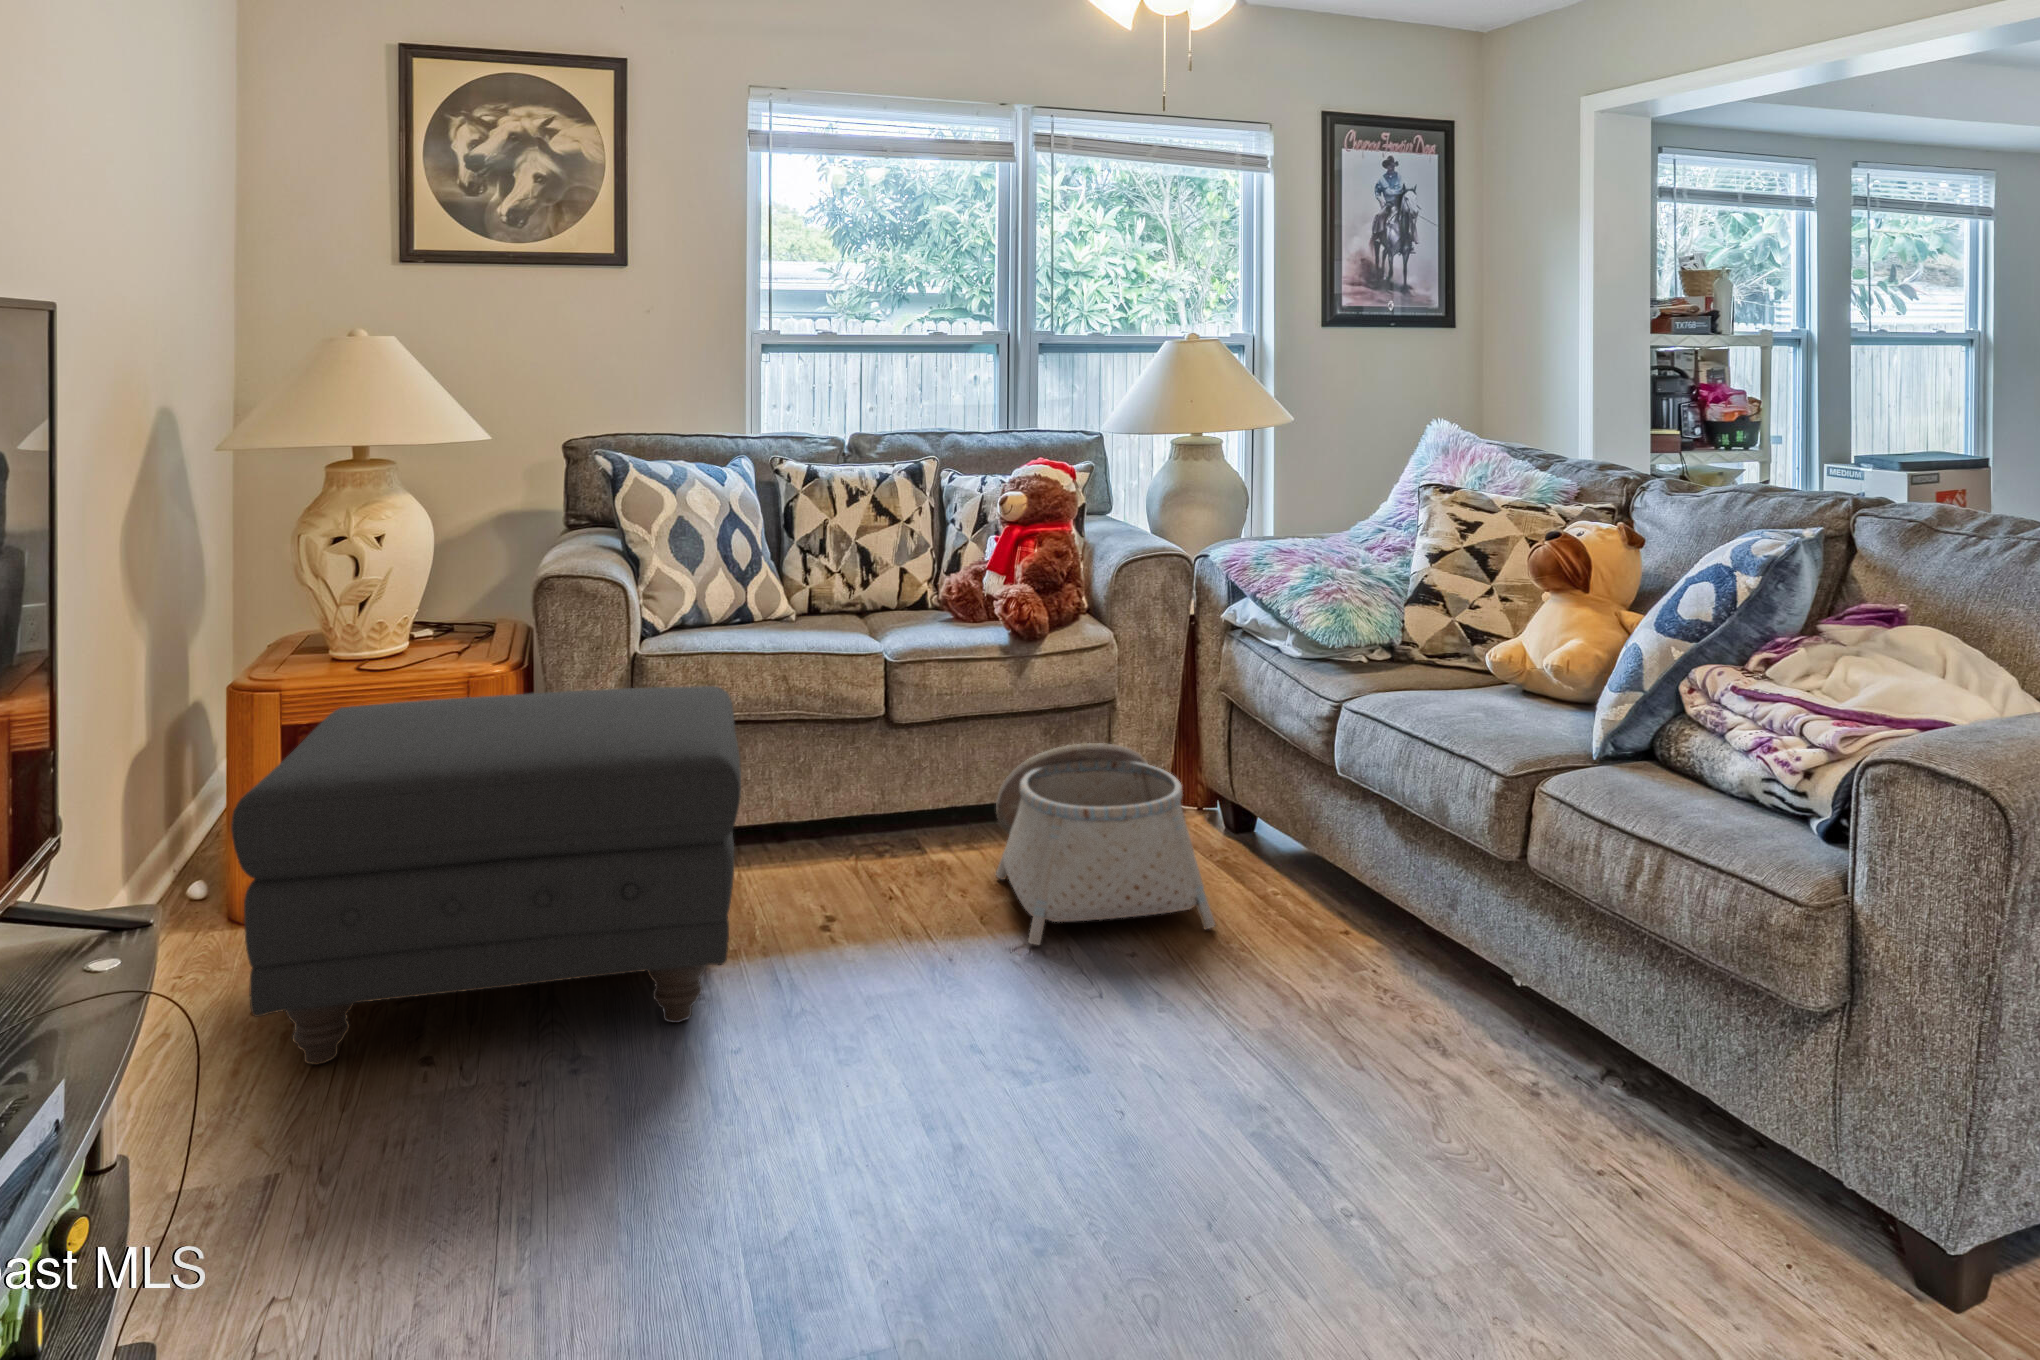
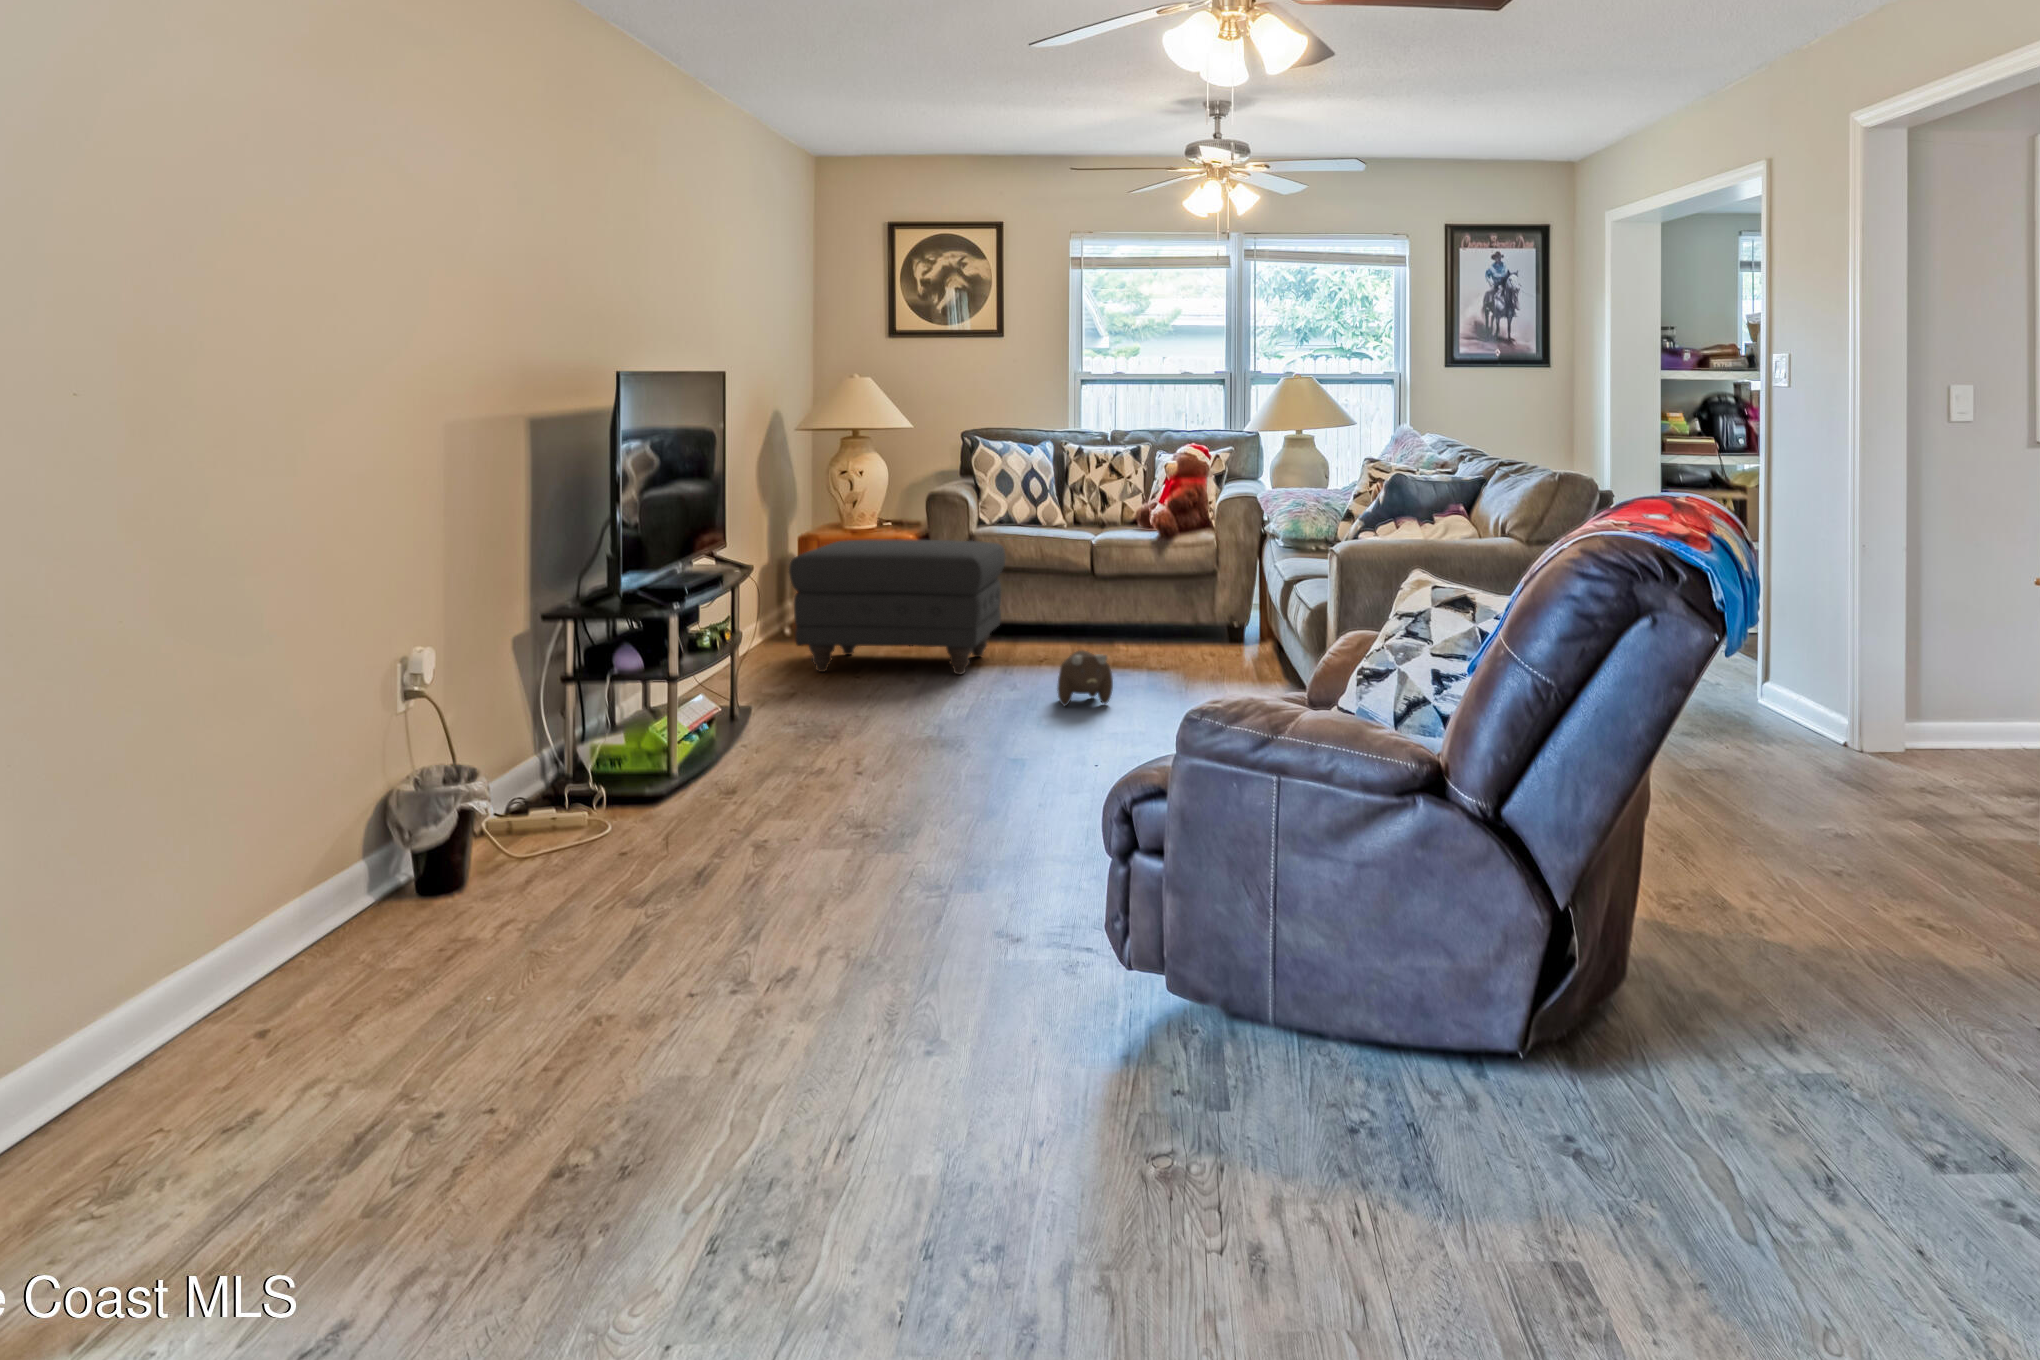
basket: present [996,743,1215,945] -> none [1127,586,1227,672]
plush toy: none [983,985,1139,1143] -> present [1057,650,1113,706]

